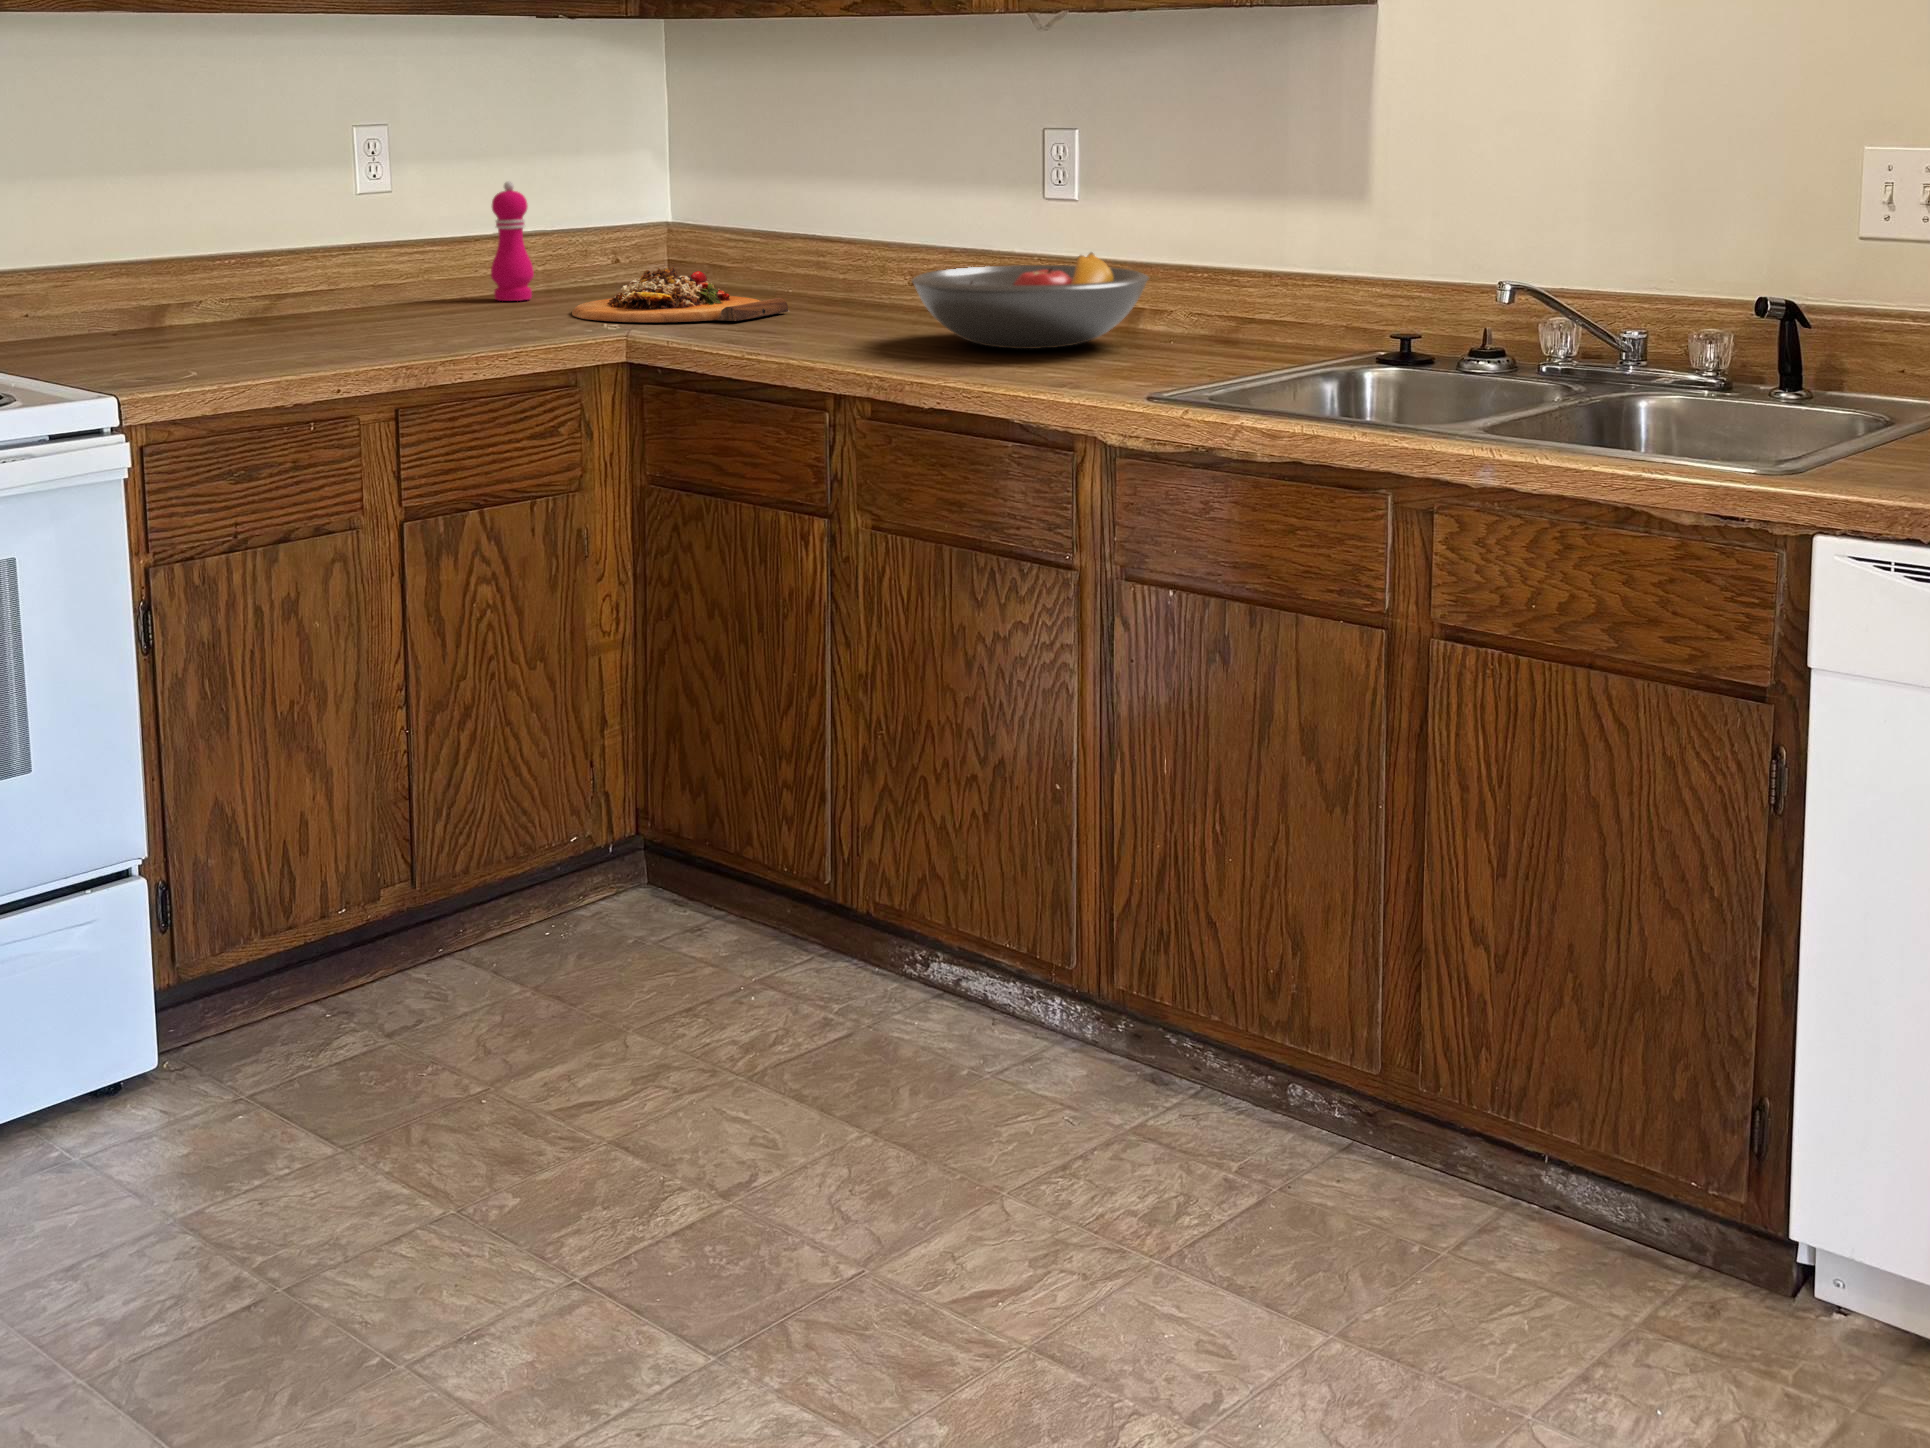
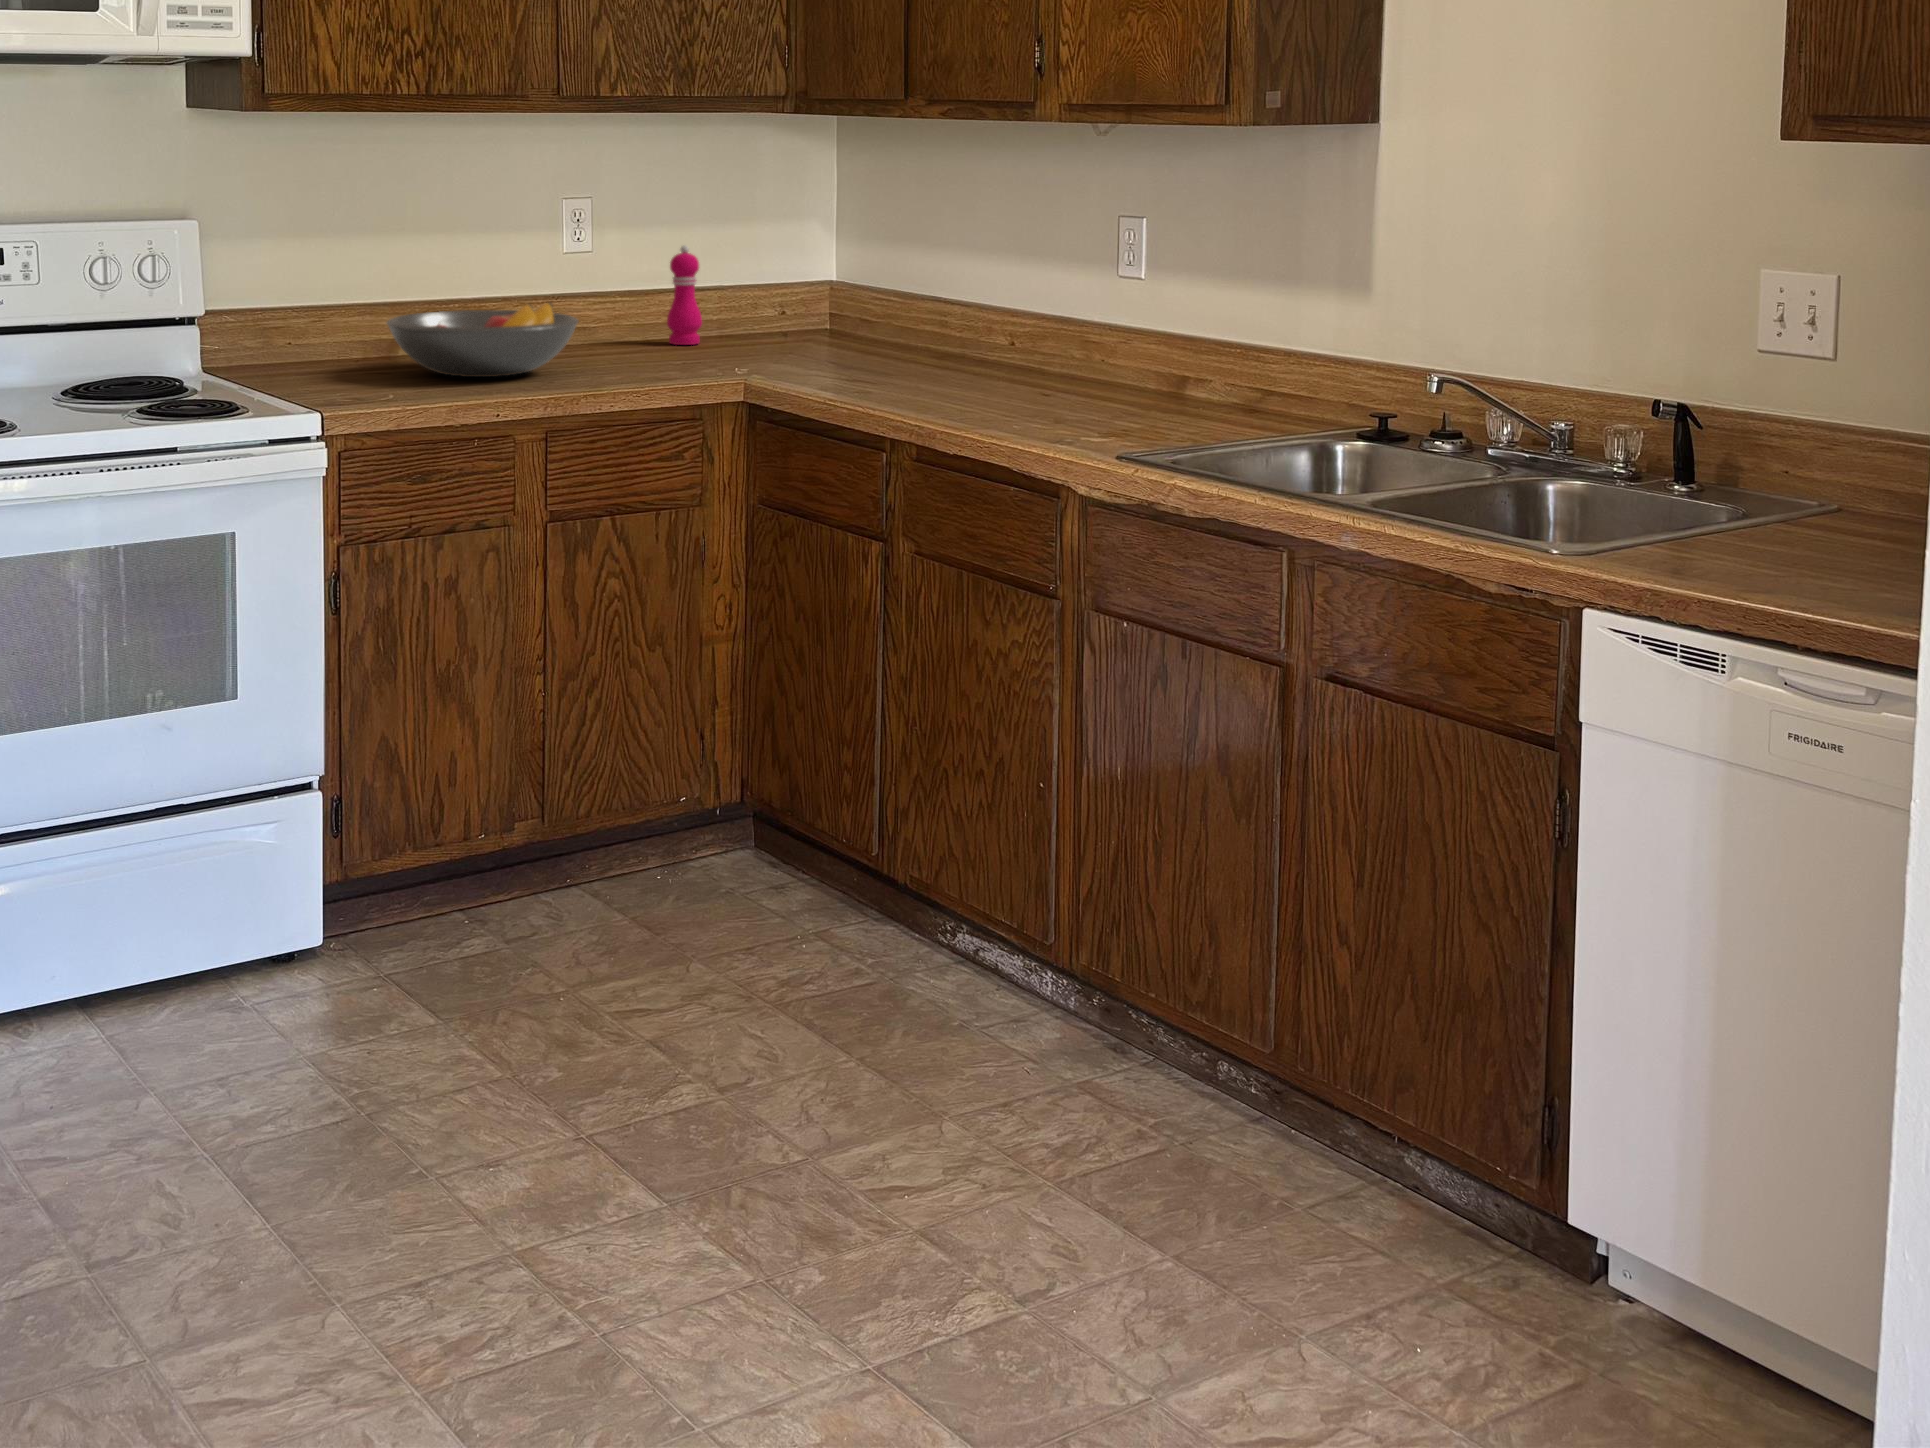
fruit bowl: present [912,252,1149,349] -> present [387,302,578,377]
cutting board: present [572,267,789,322] -> none [720,323,901,372]

